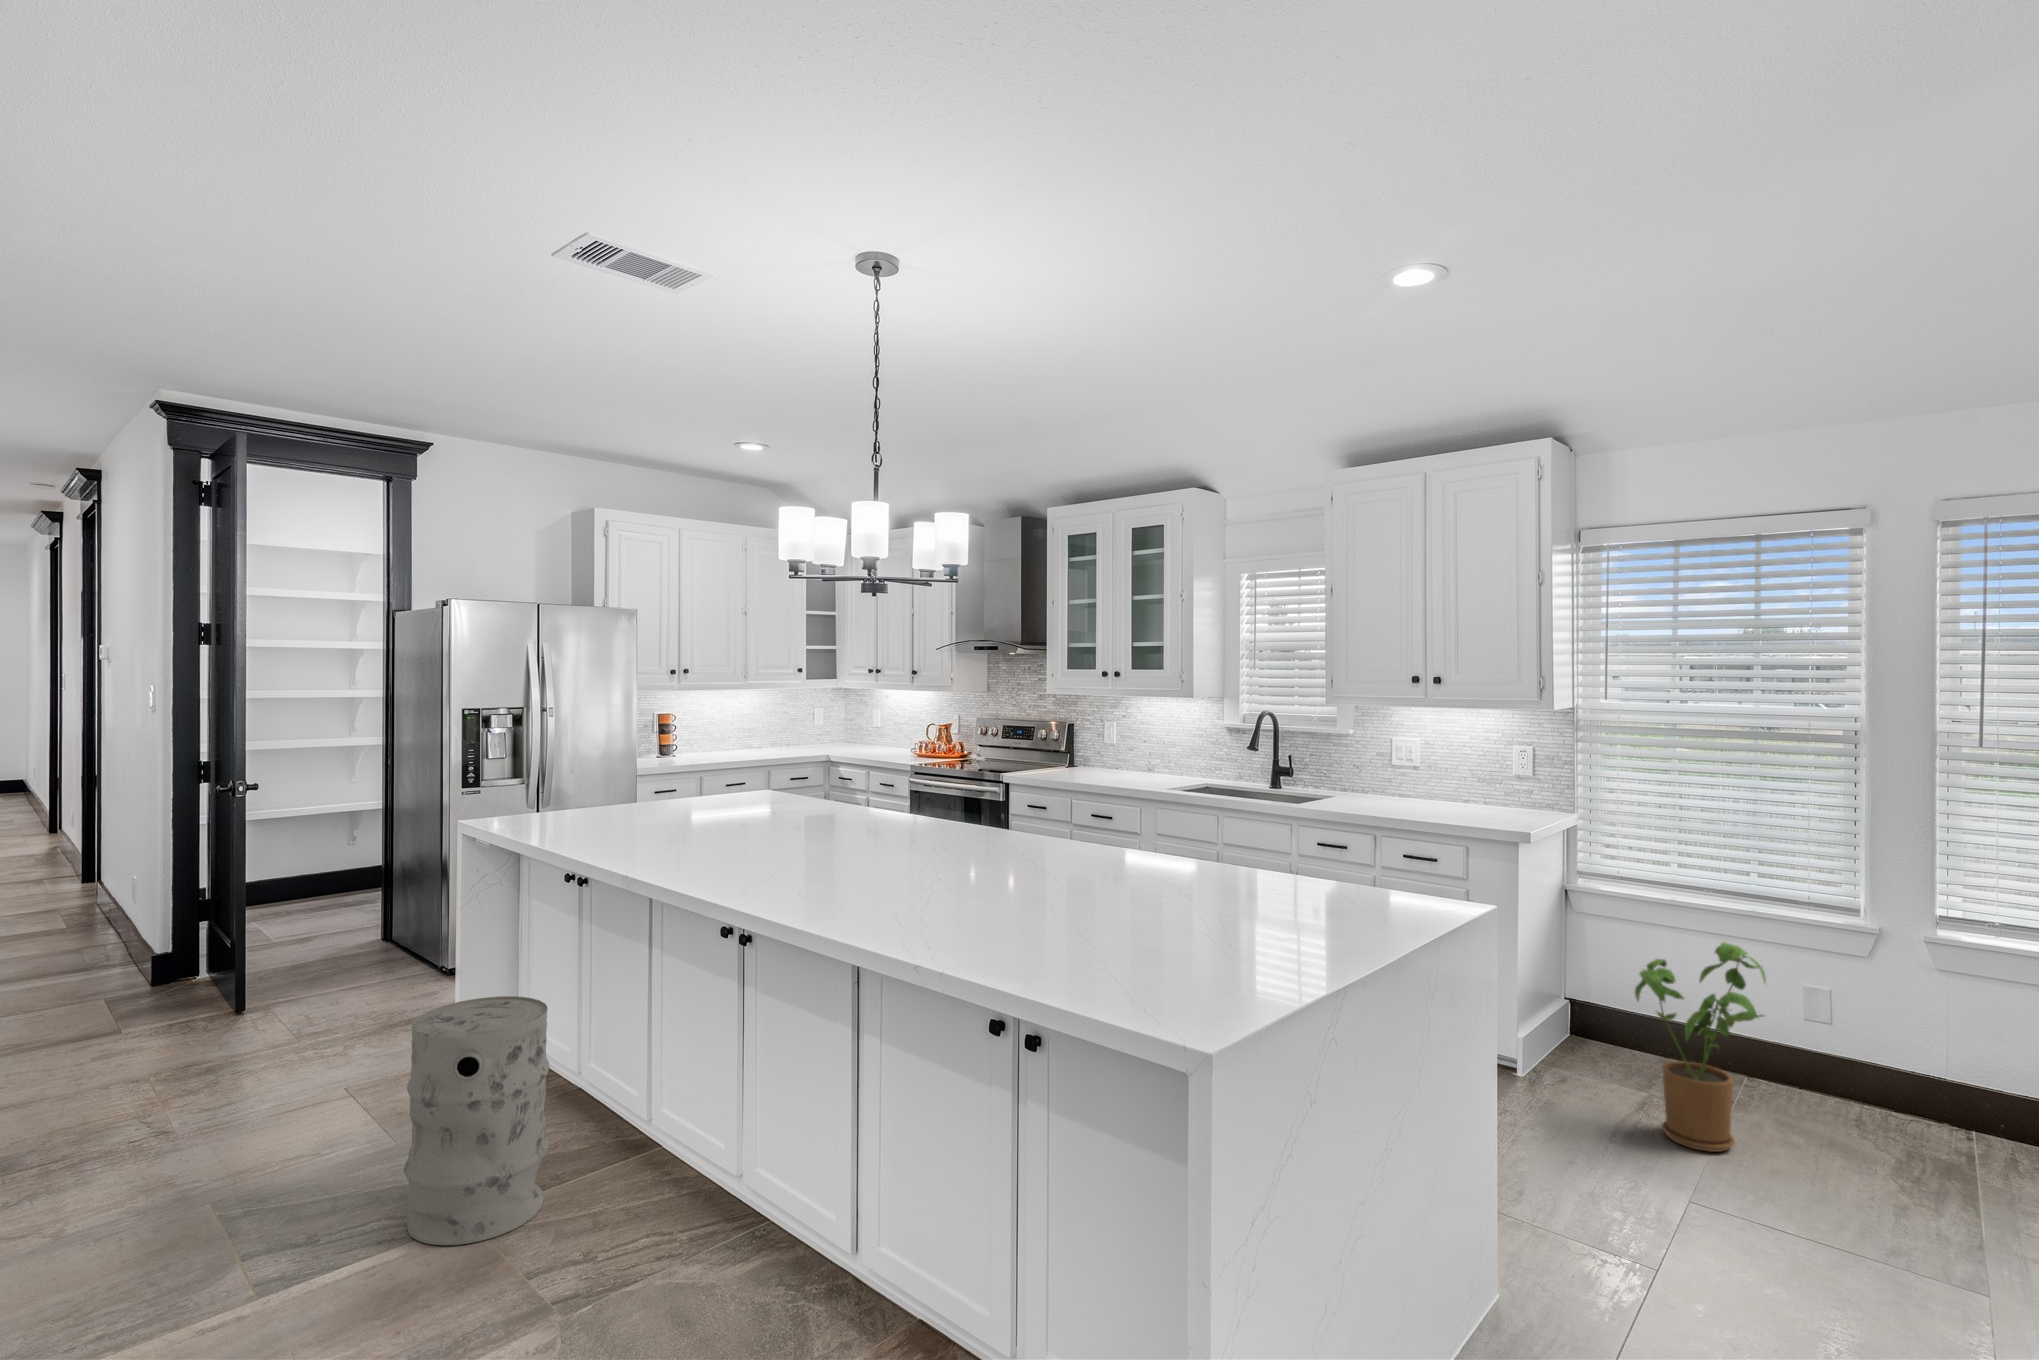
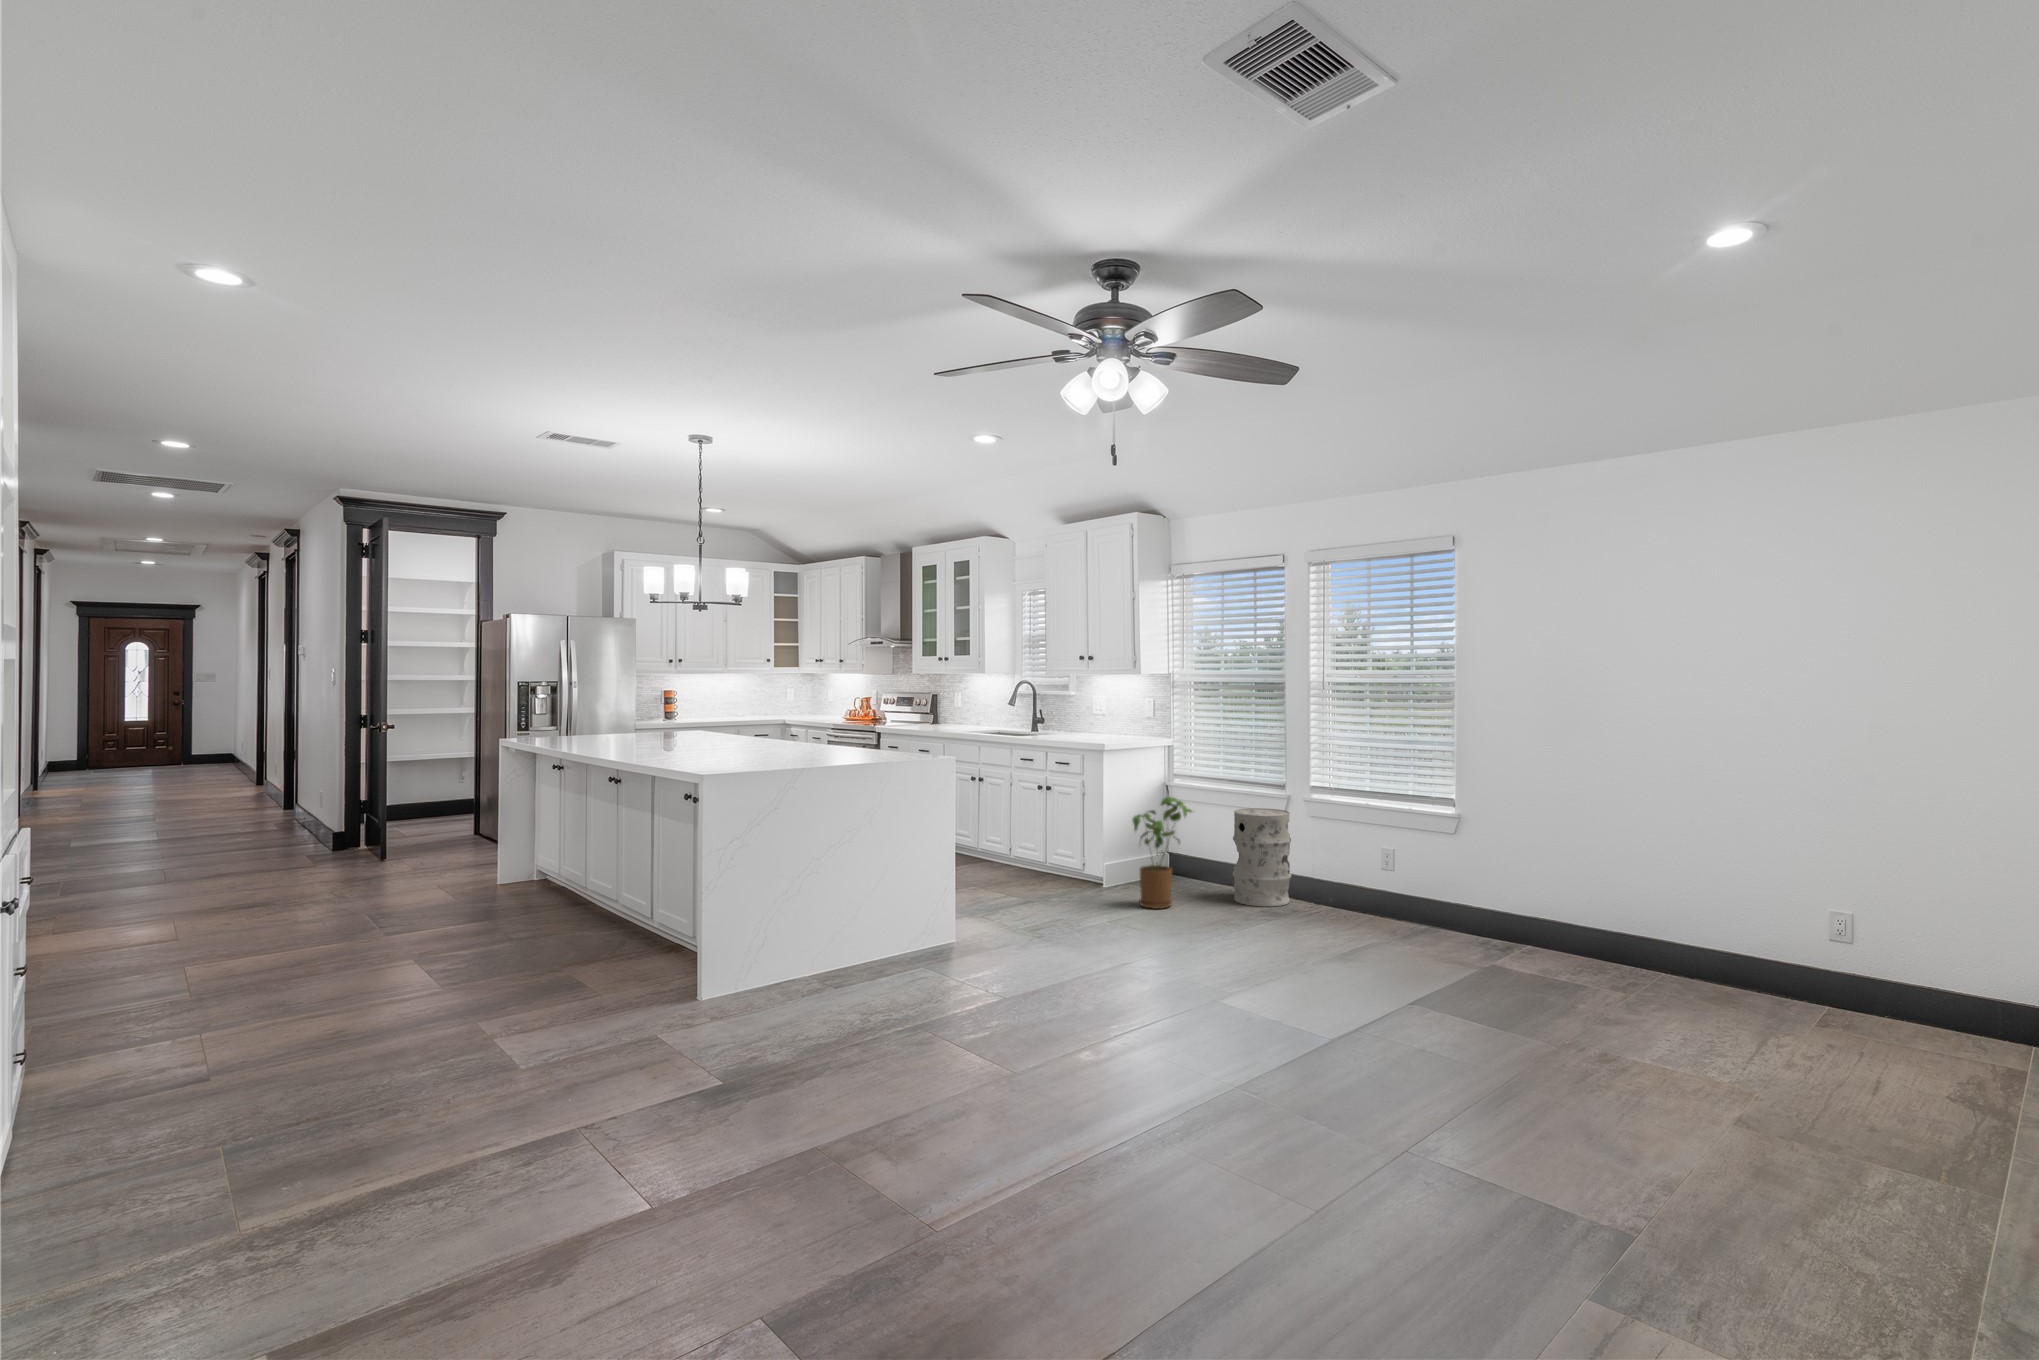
trash can: present [404,996,549,1245] -> present [1232,808,1291,907]

